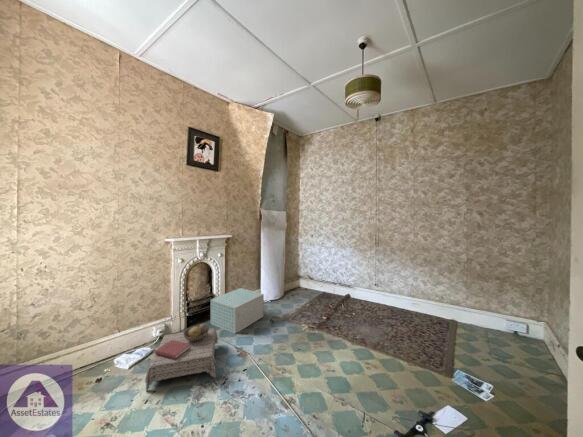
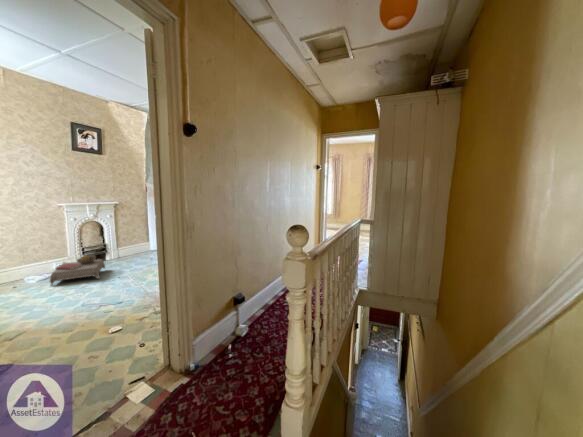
storage box: present [211,288,264,334] -> none [102,241,147,266]

